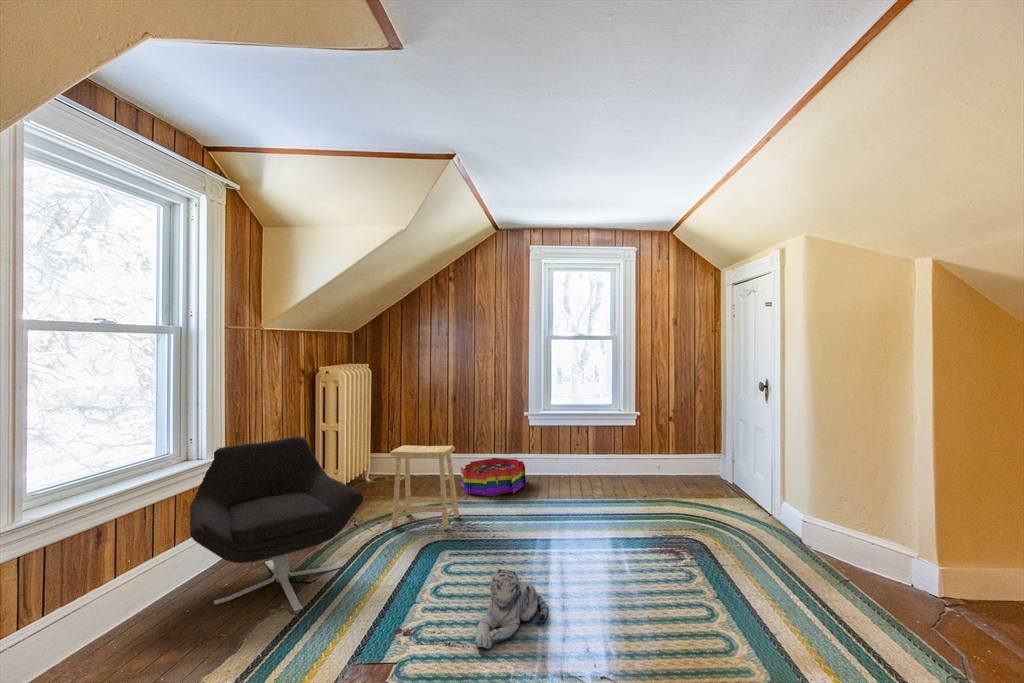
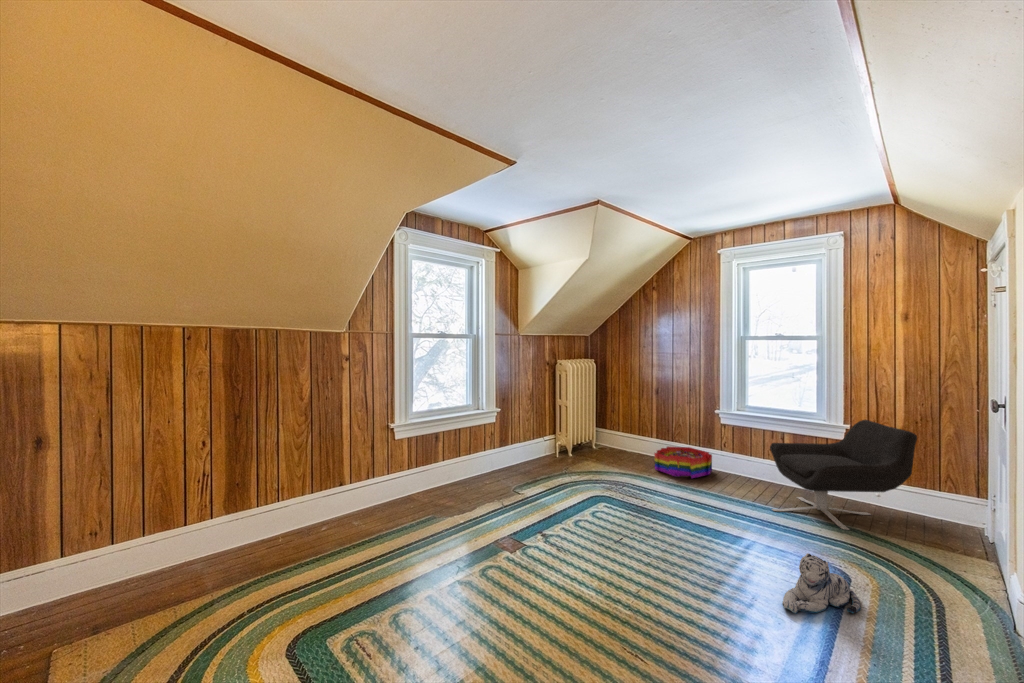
lounge chair: present [190,437,364,611] -> present [770,420,917,530]
footstool: present [390,445,459,530] -> none [585,424,635,490]
plush toy: present [476,569,548,649] -> present [782,553,861,614]

